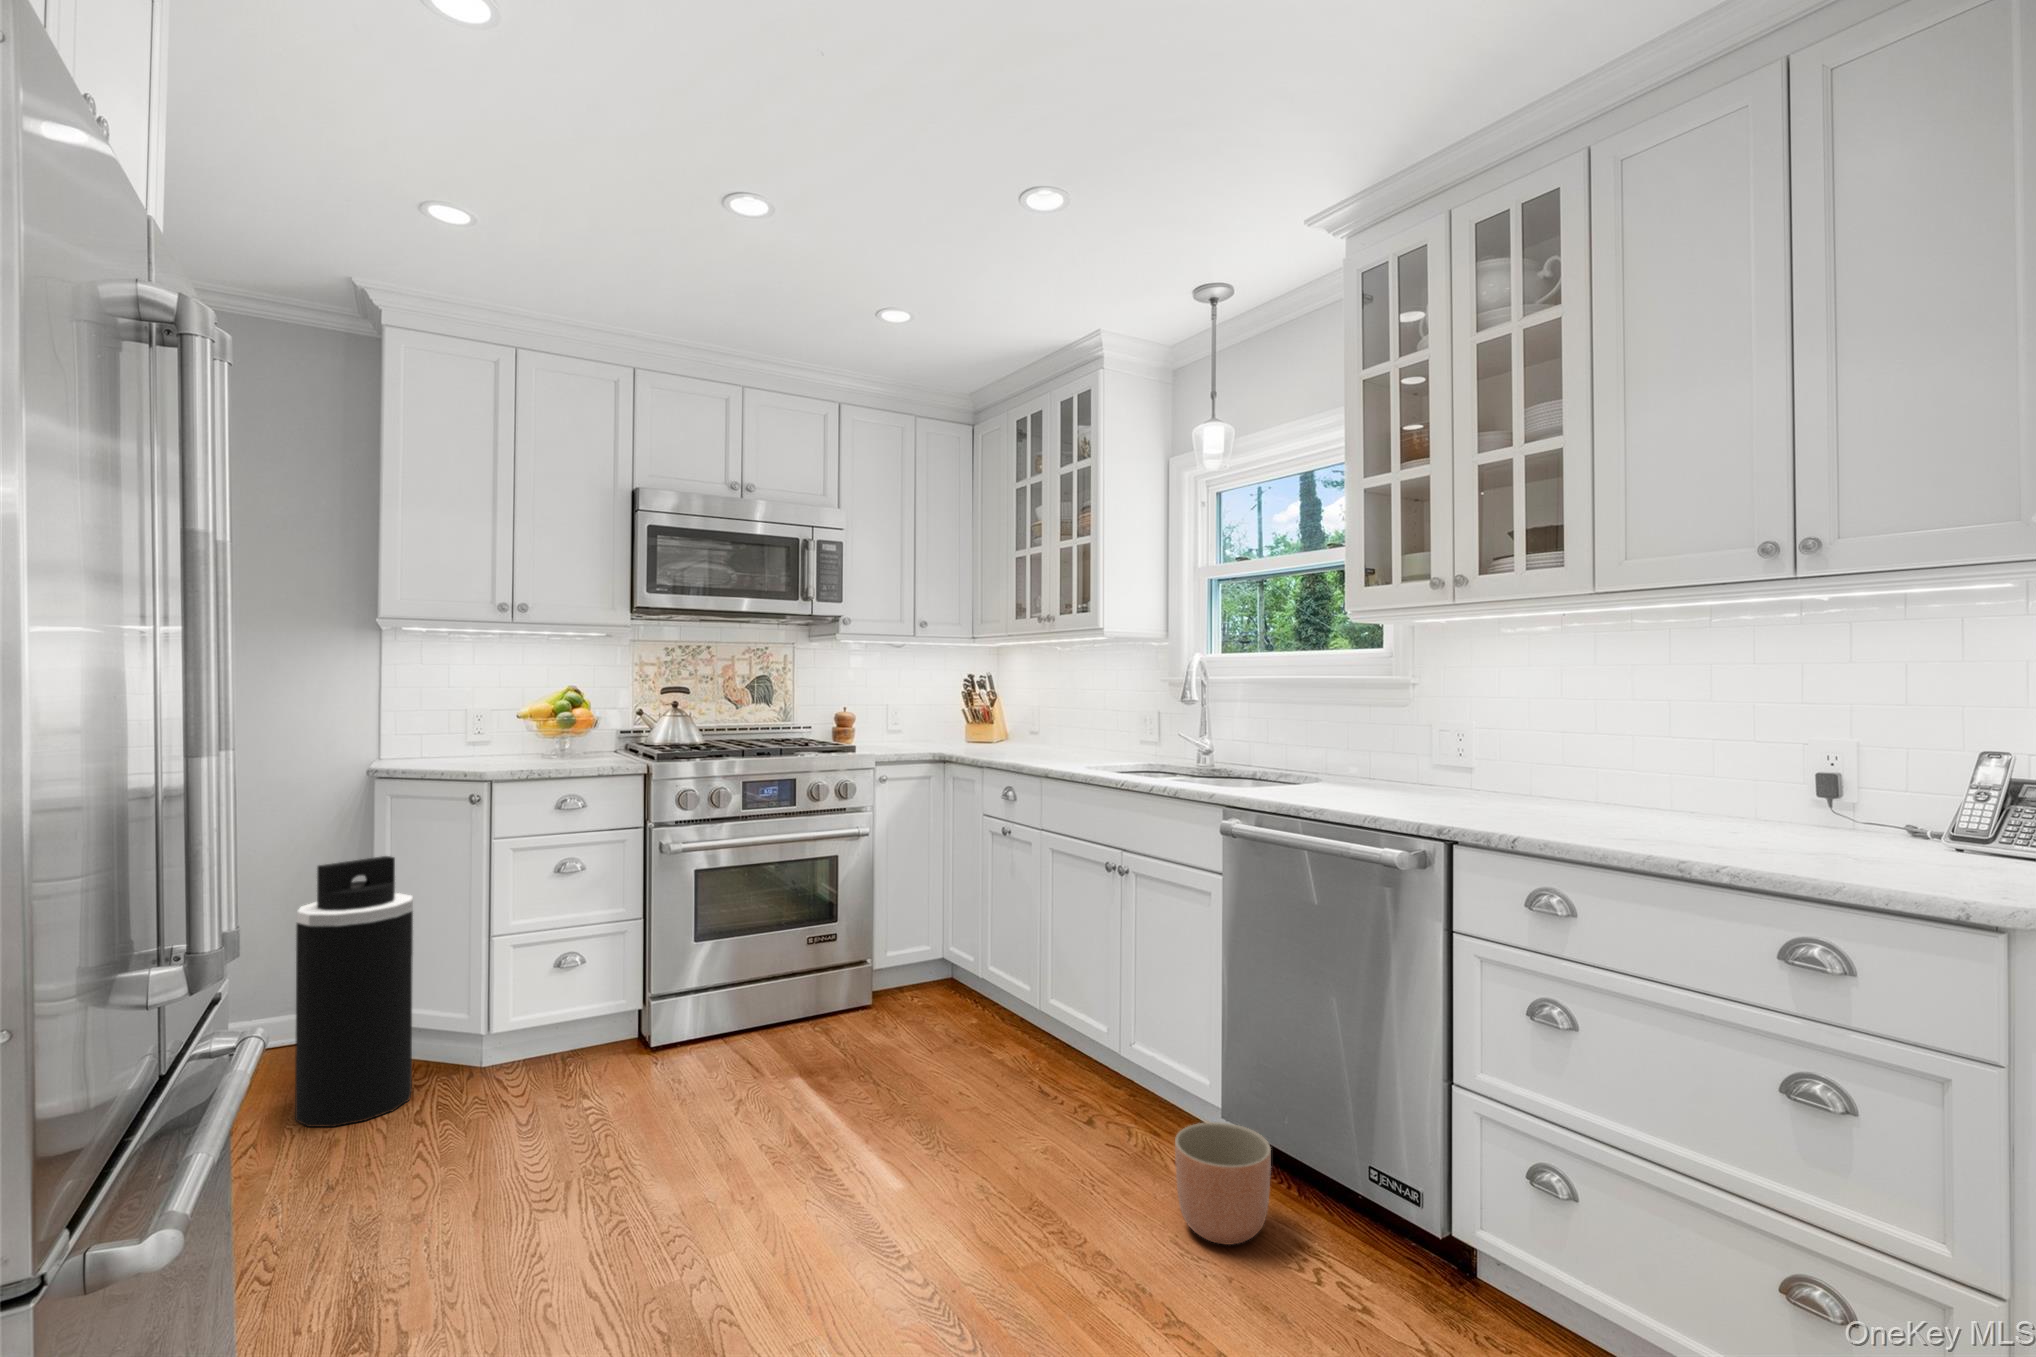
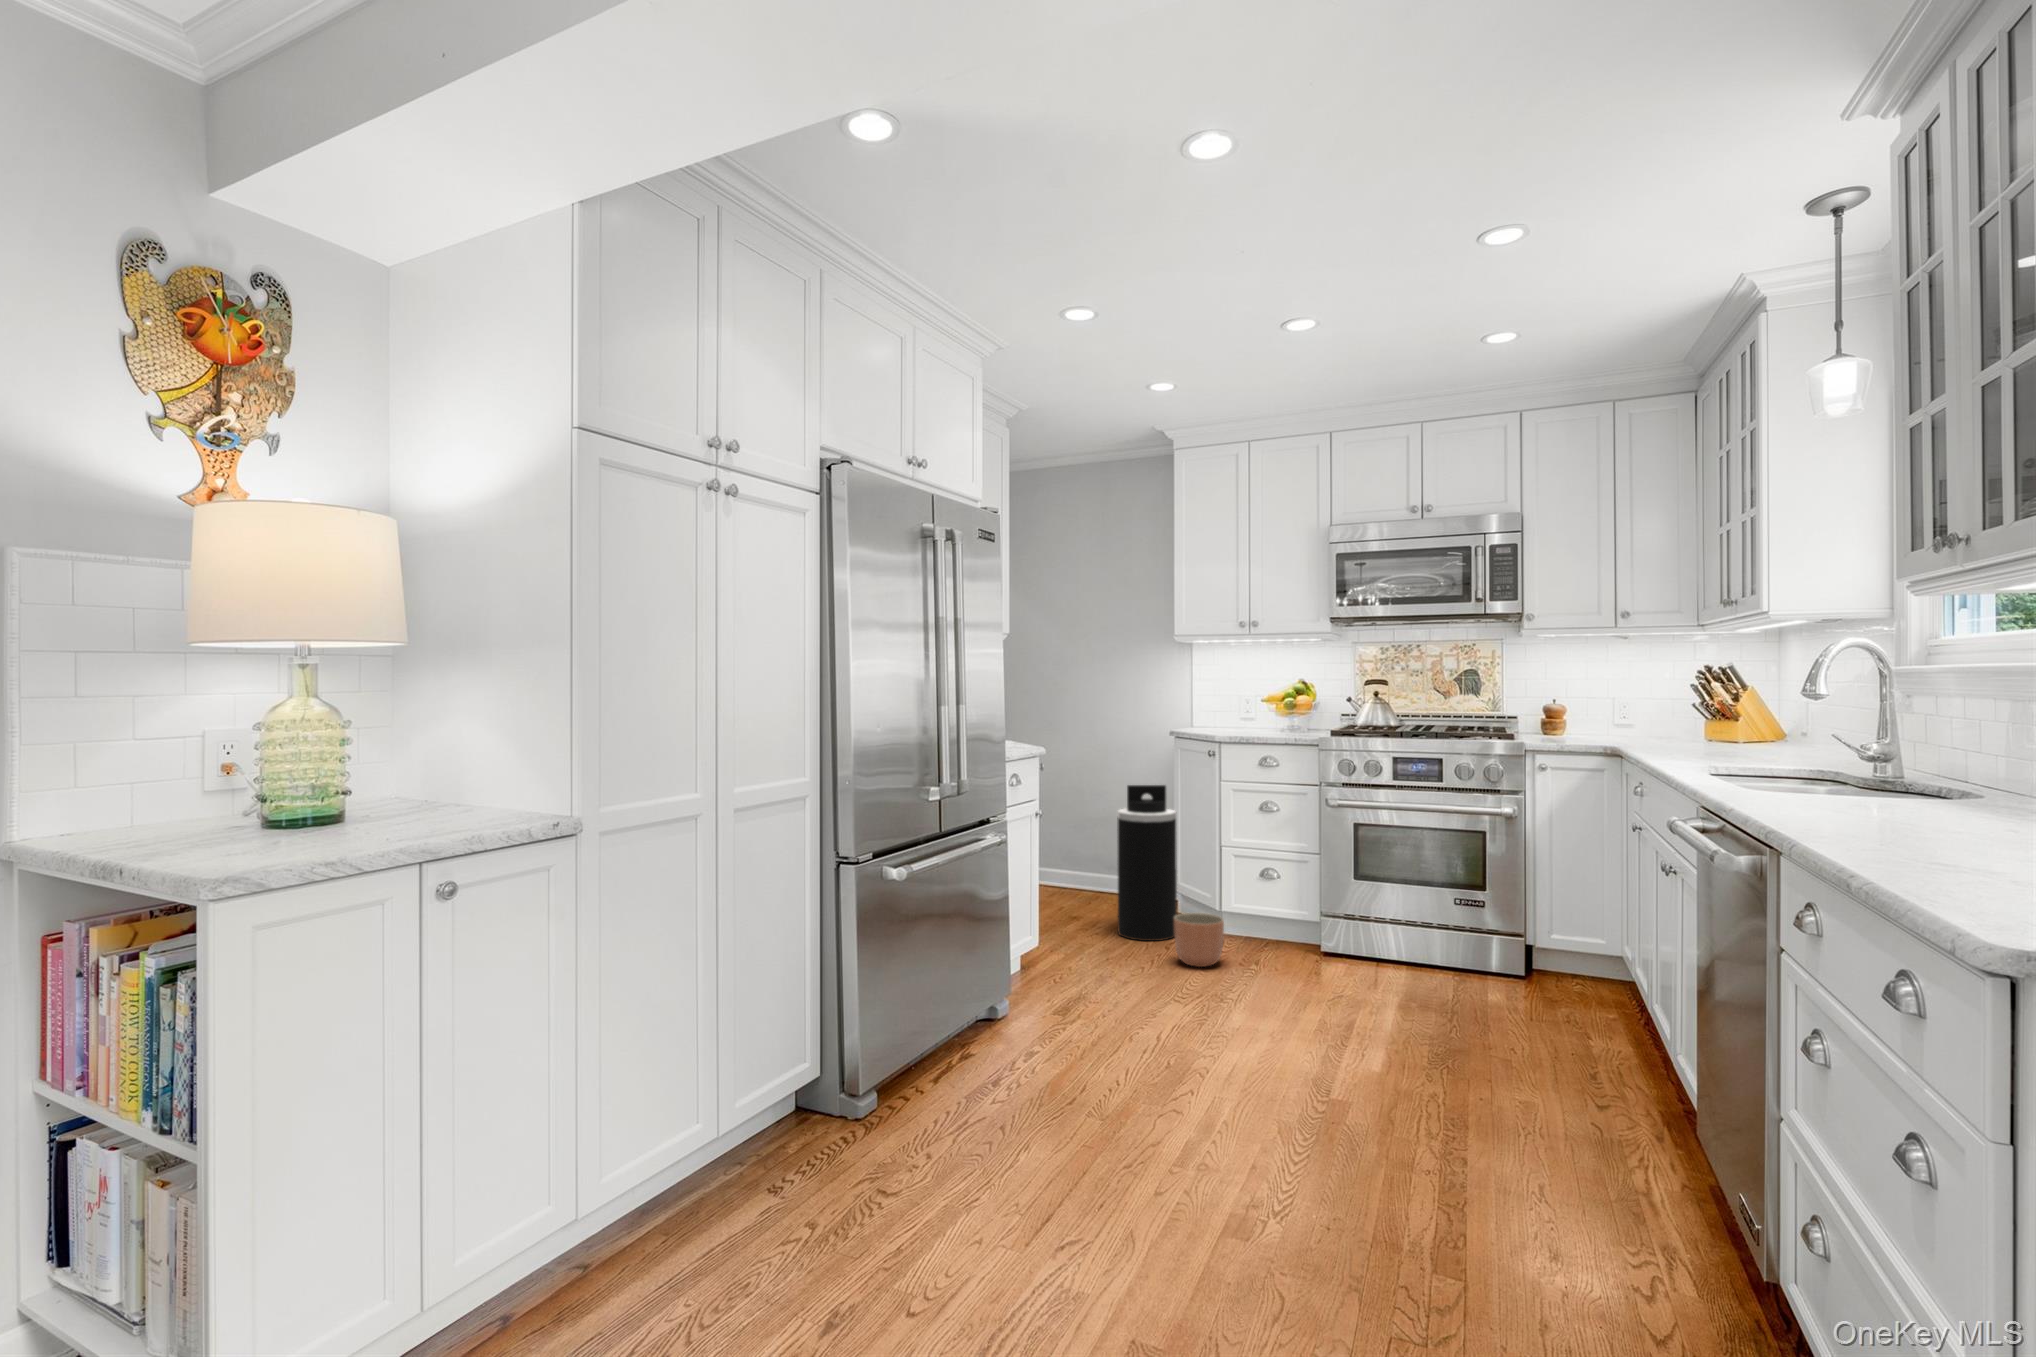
planter: present [1175,1122,1271,1245] -> present [1174,913,1224,967]

